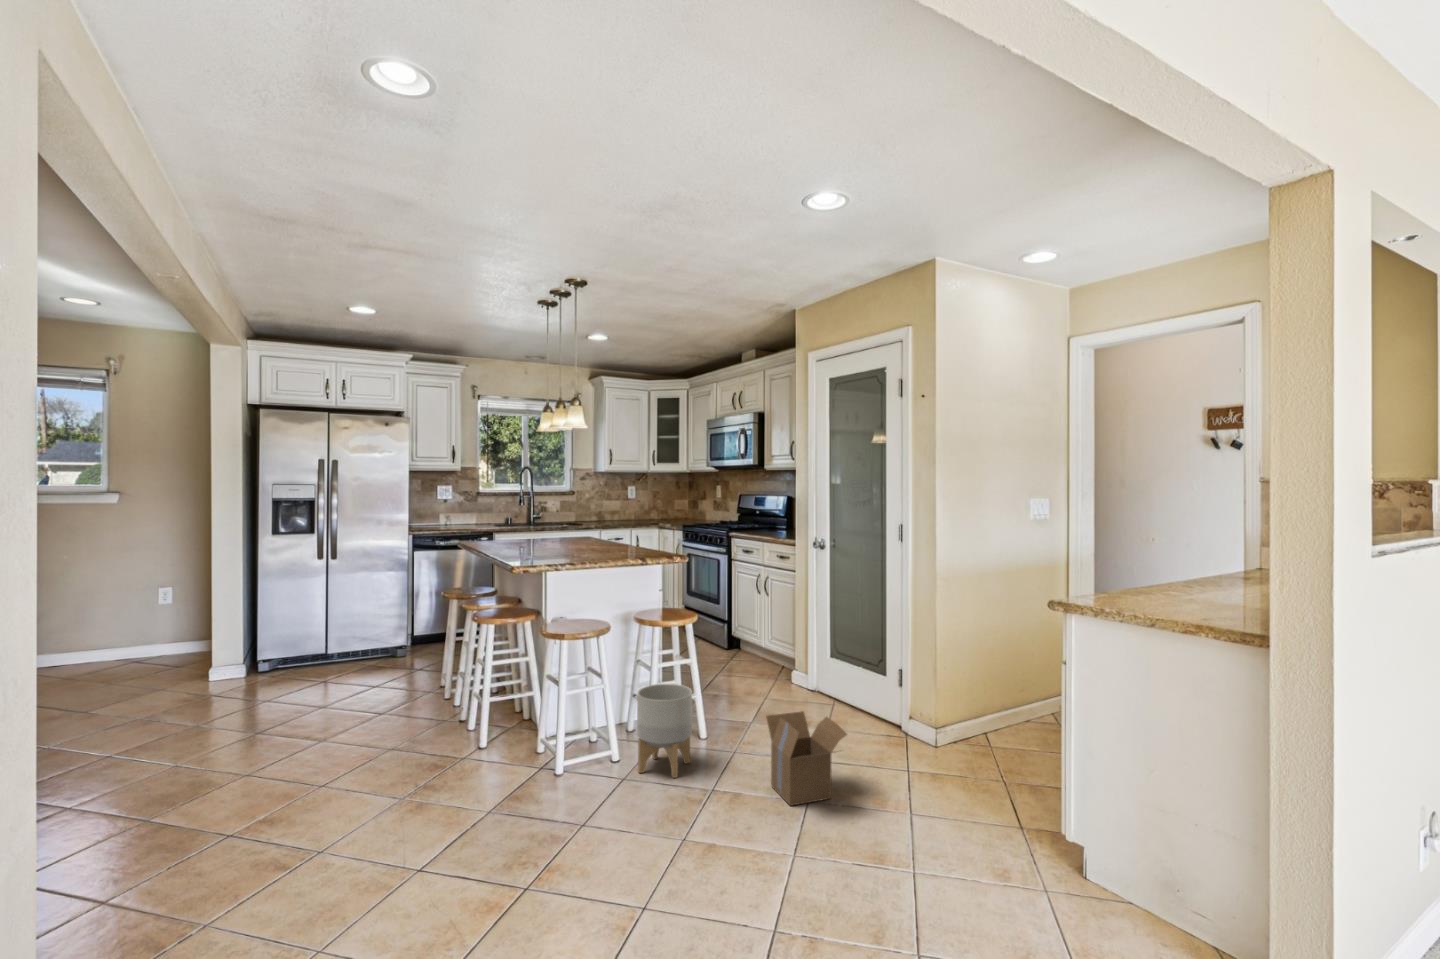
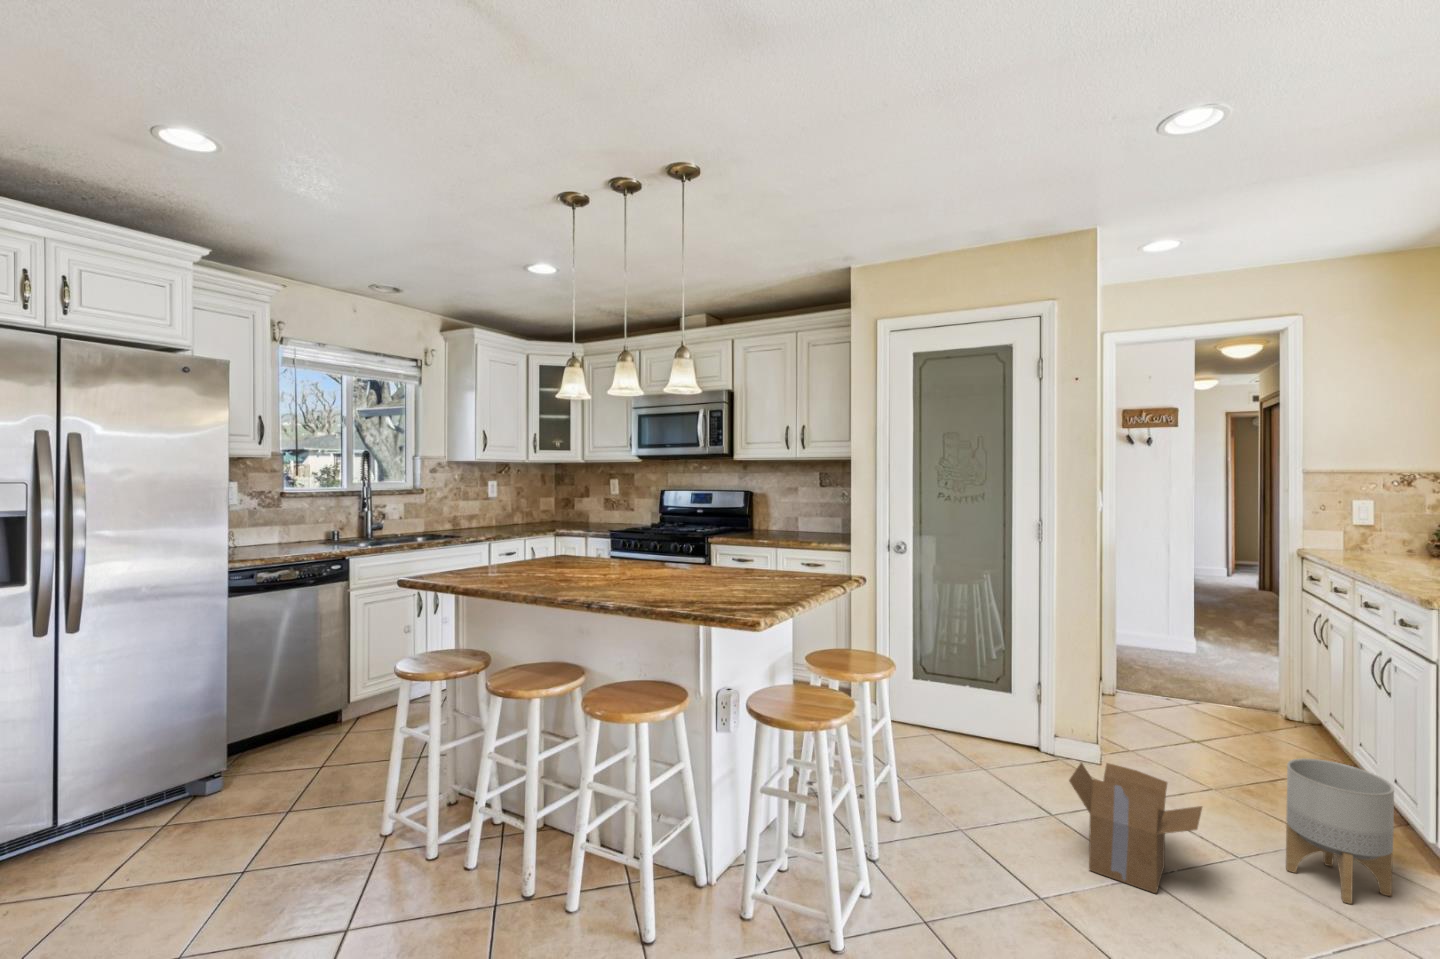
planter: present [637,684,692,778] -> present [1286,758,1394,904]

